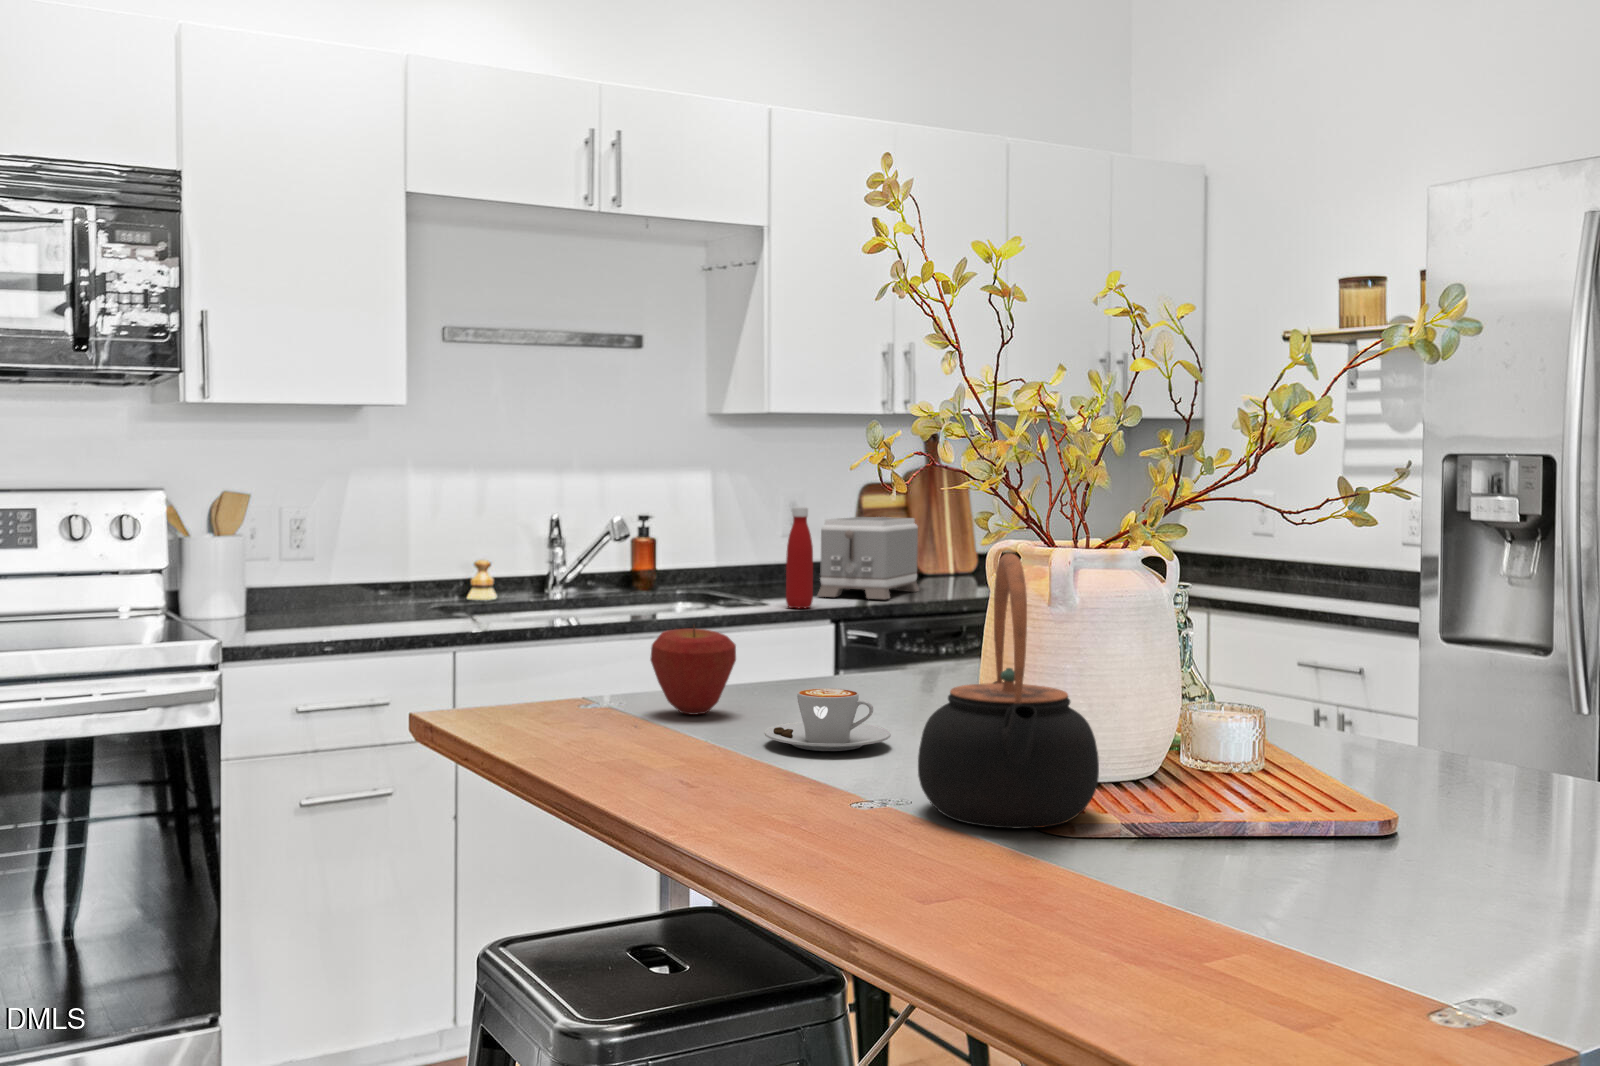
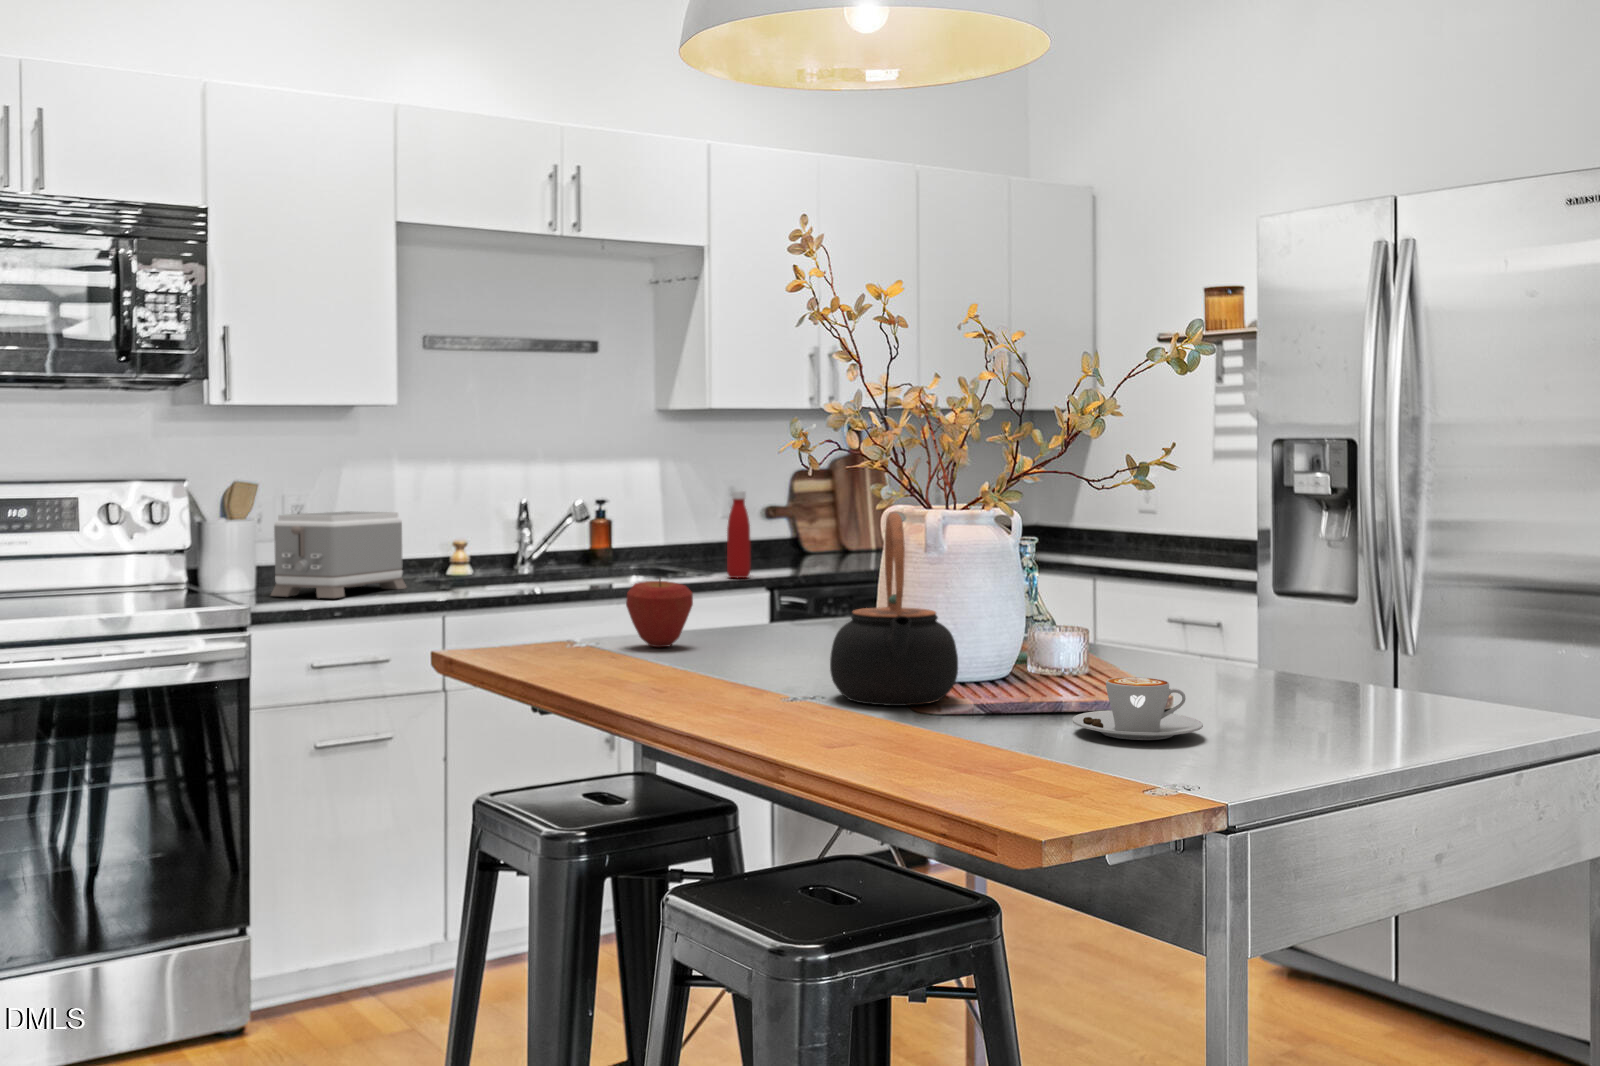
toaster: present [817,517,919,599] -> present [271,511,406,598]
coffee cup: present [764,688,891,751] -> present [1072,677,1203,740]

